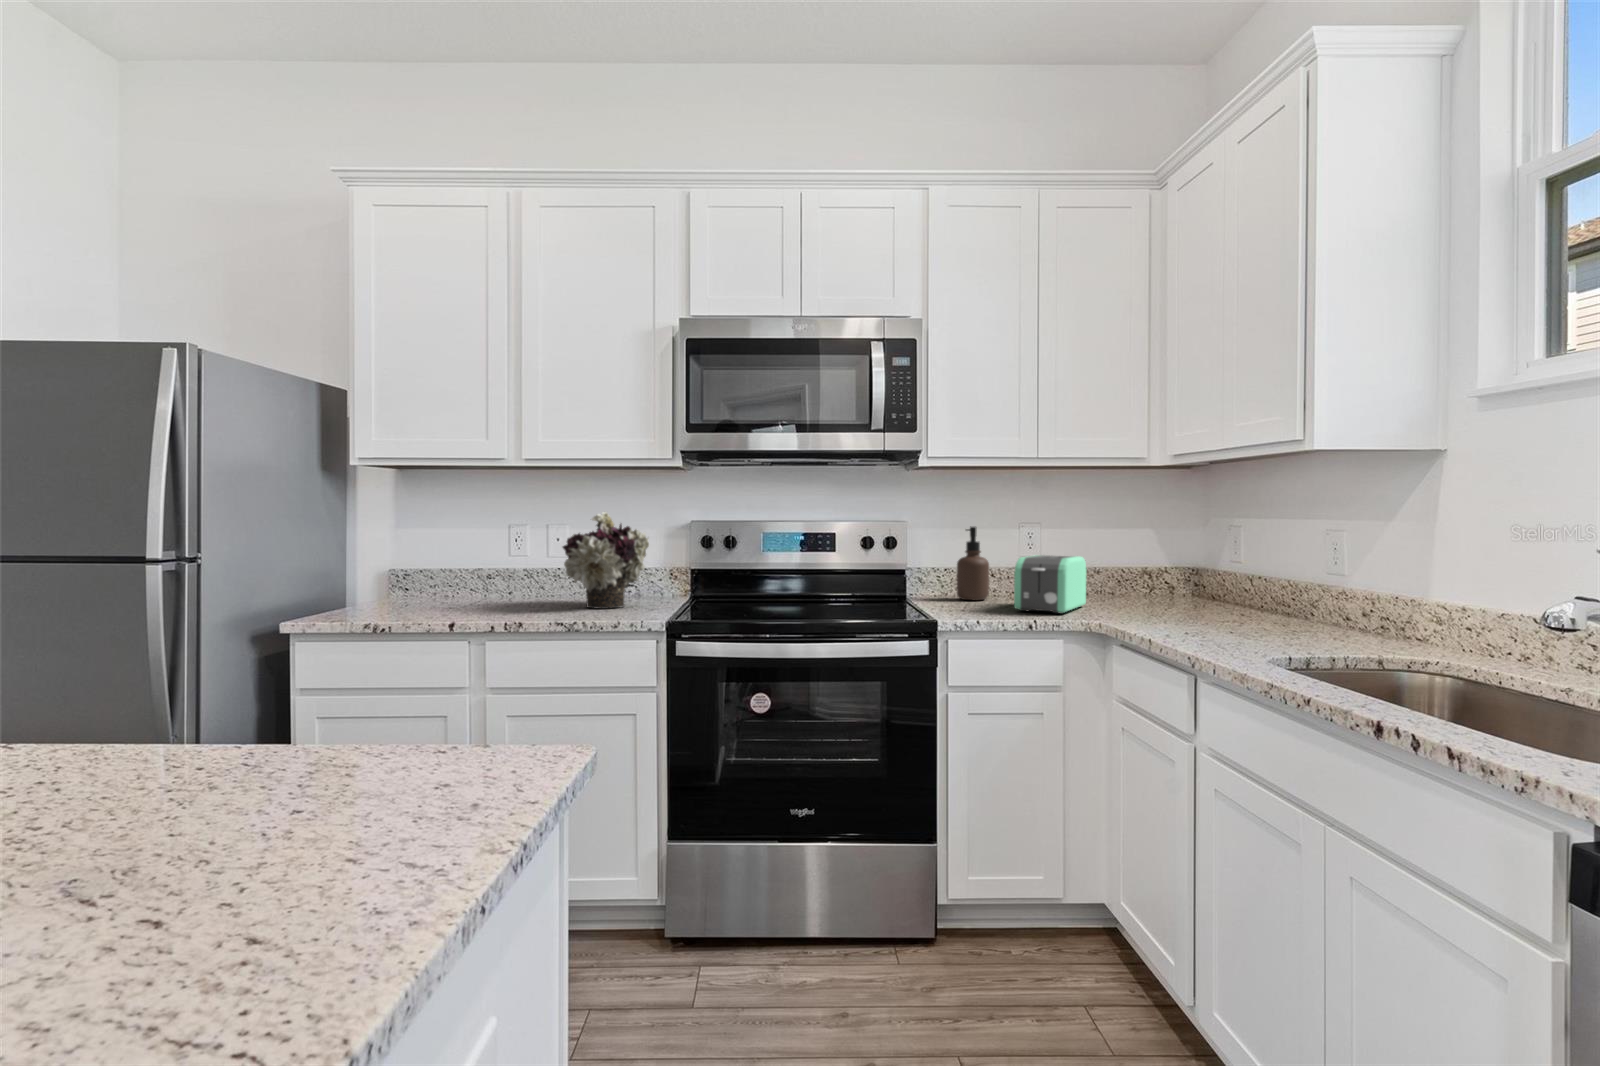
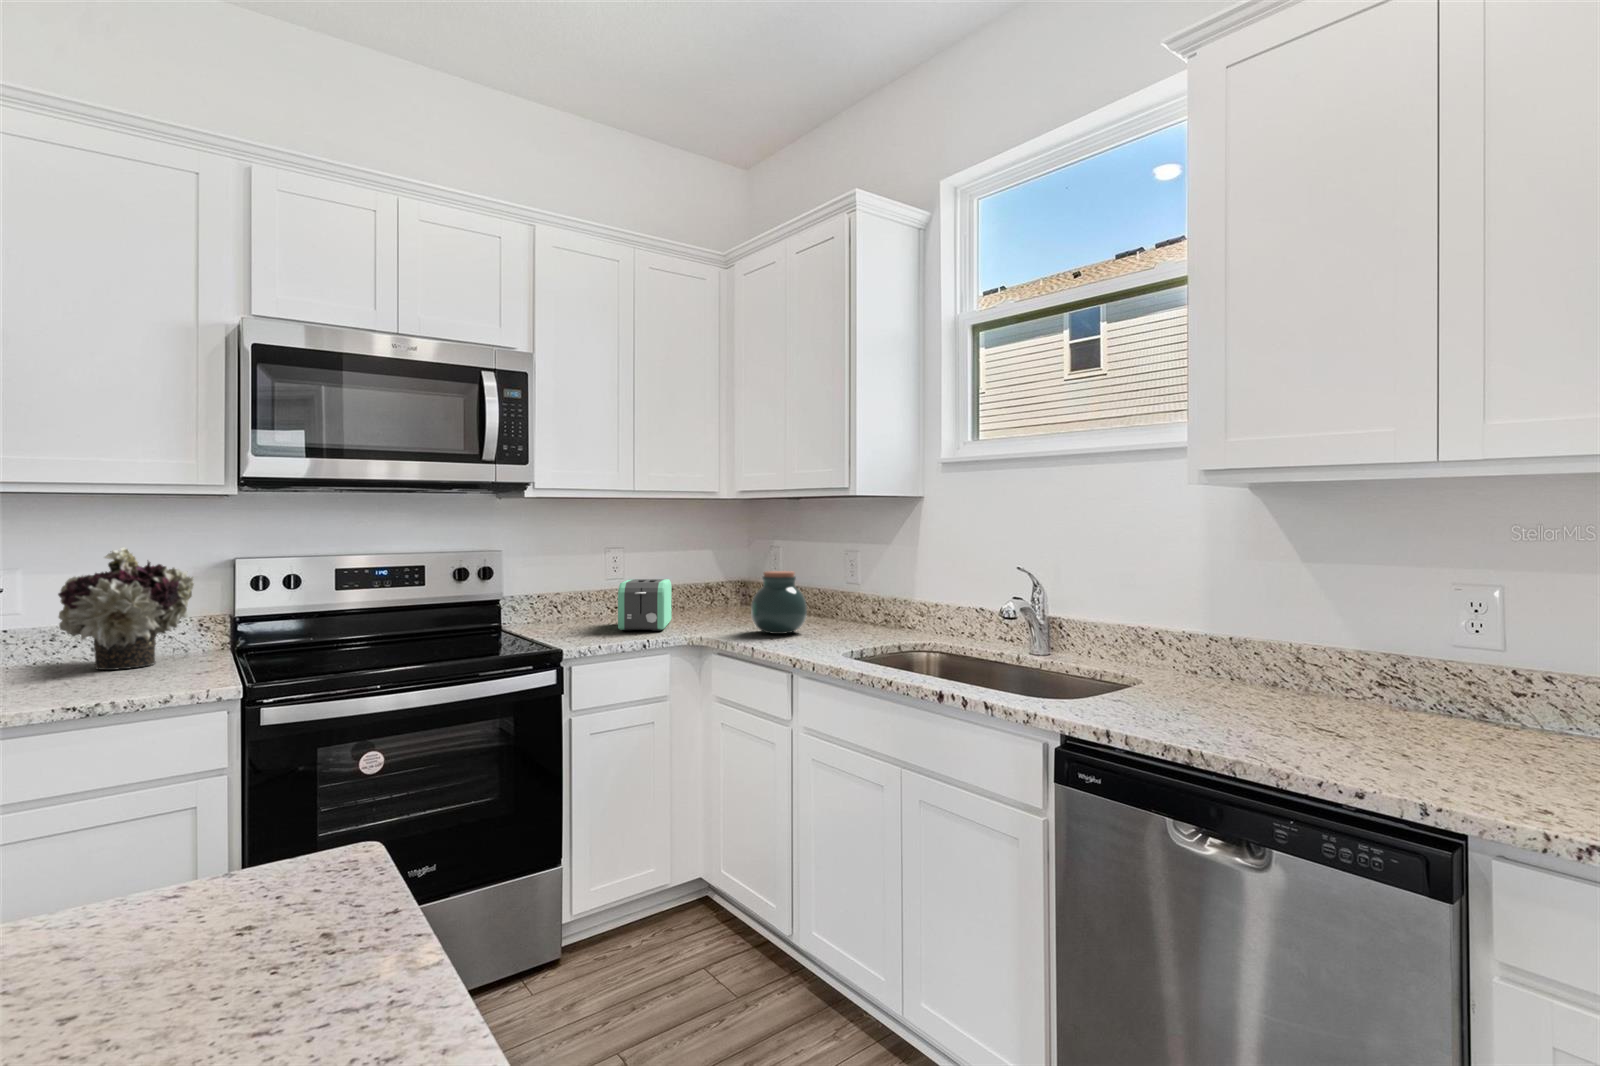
soap dispenser: present [957,527,989,600] -> none [551,554,582,624]
jar: none [1171,549,1249,628] -> present [751,571,807,634]

